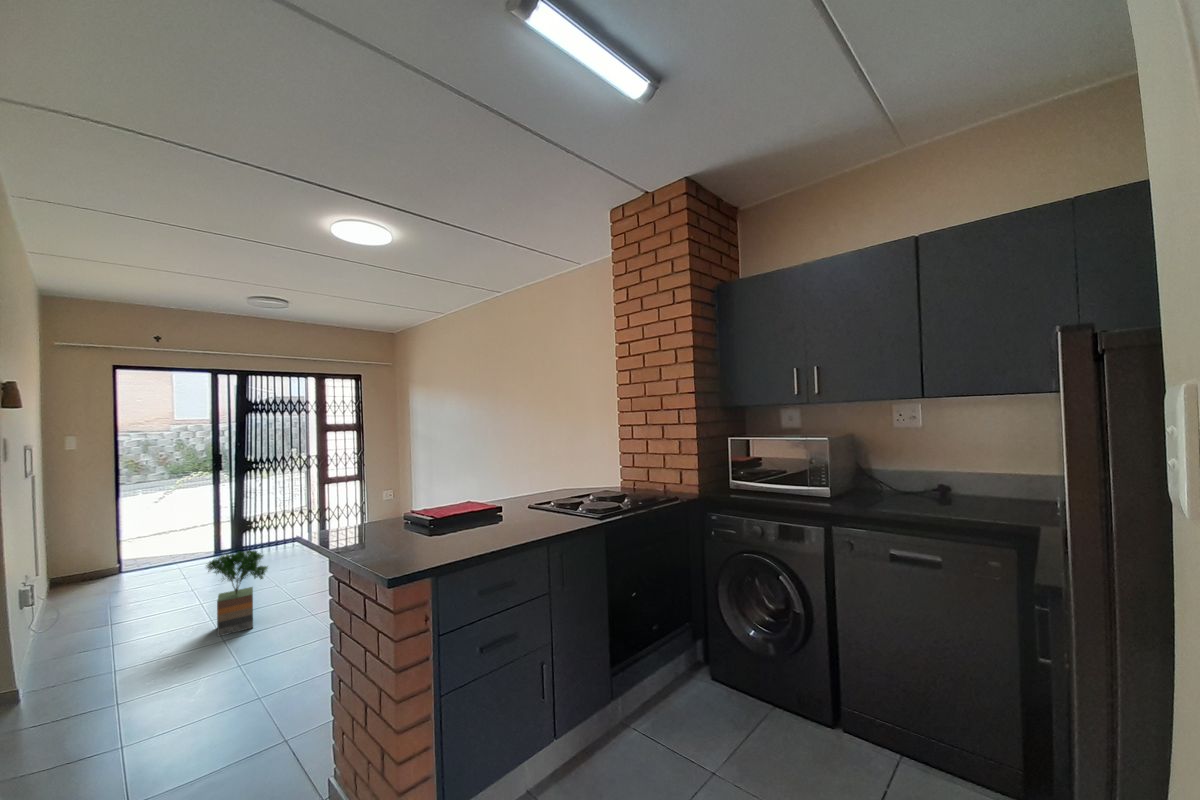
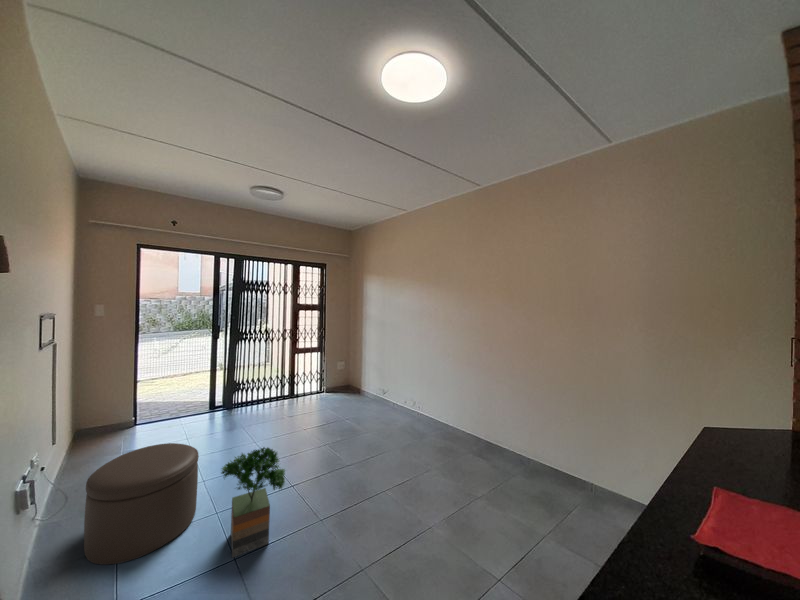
ottoman: none [79,559,187,649] -> present [84,443,199,565]

